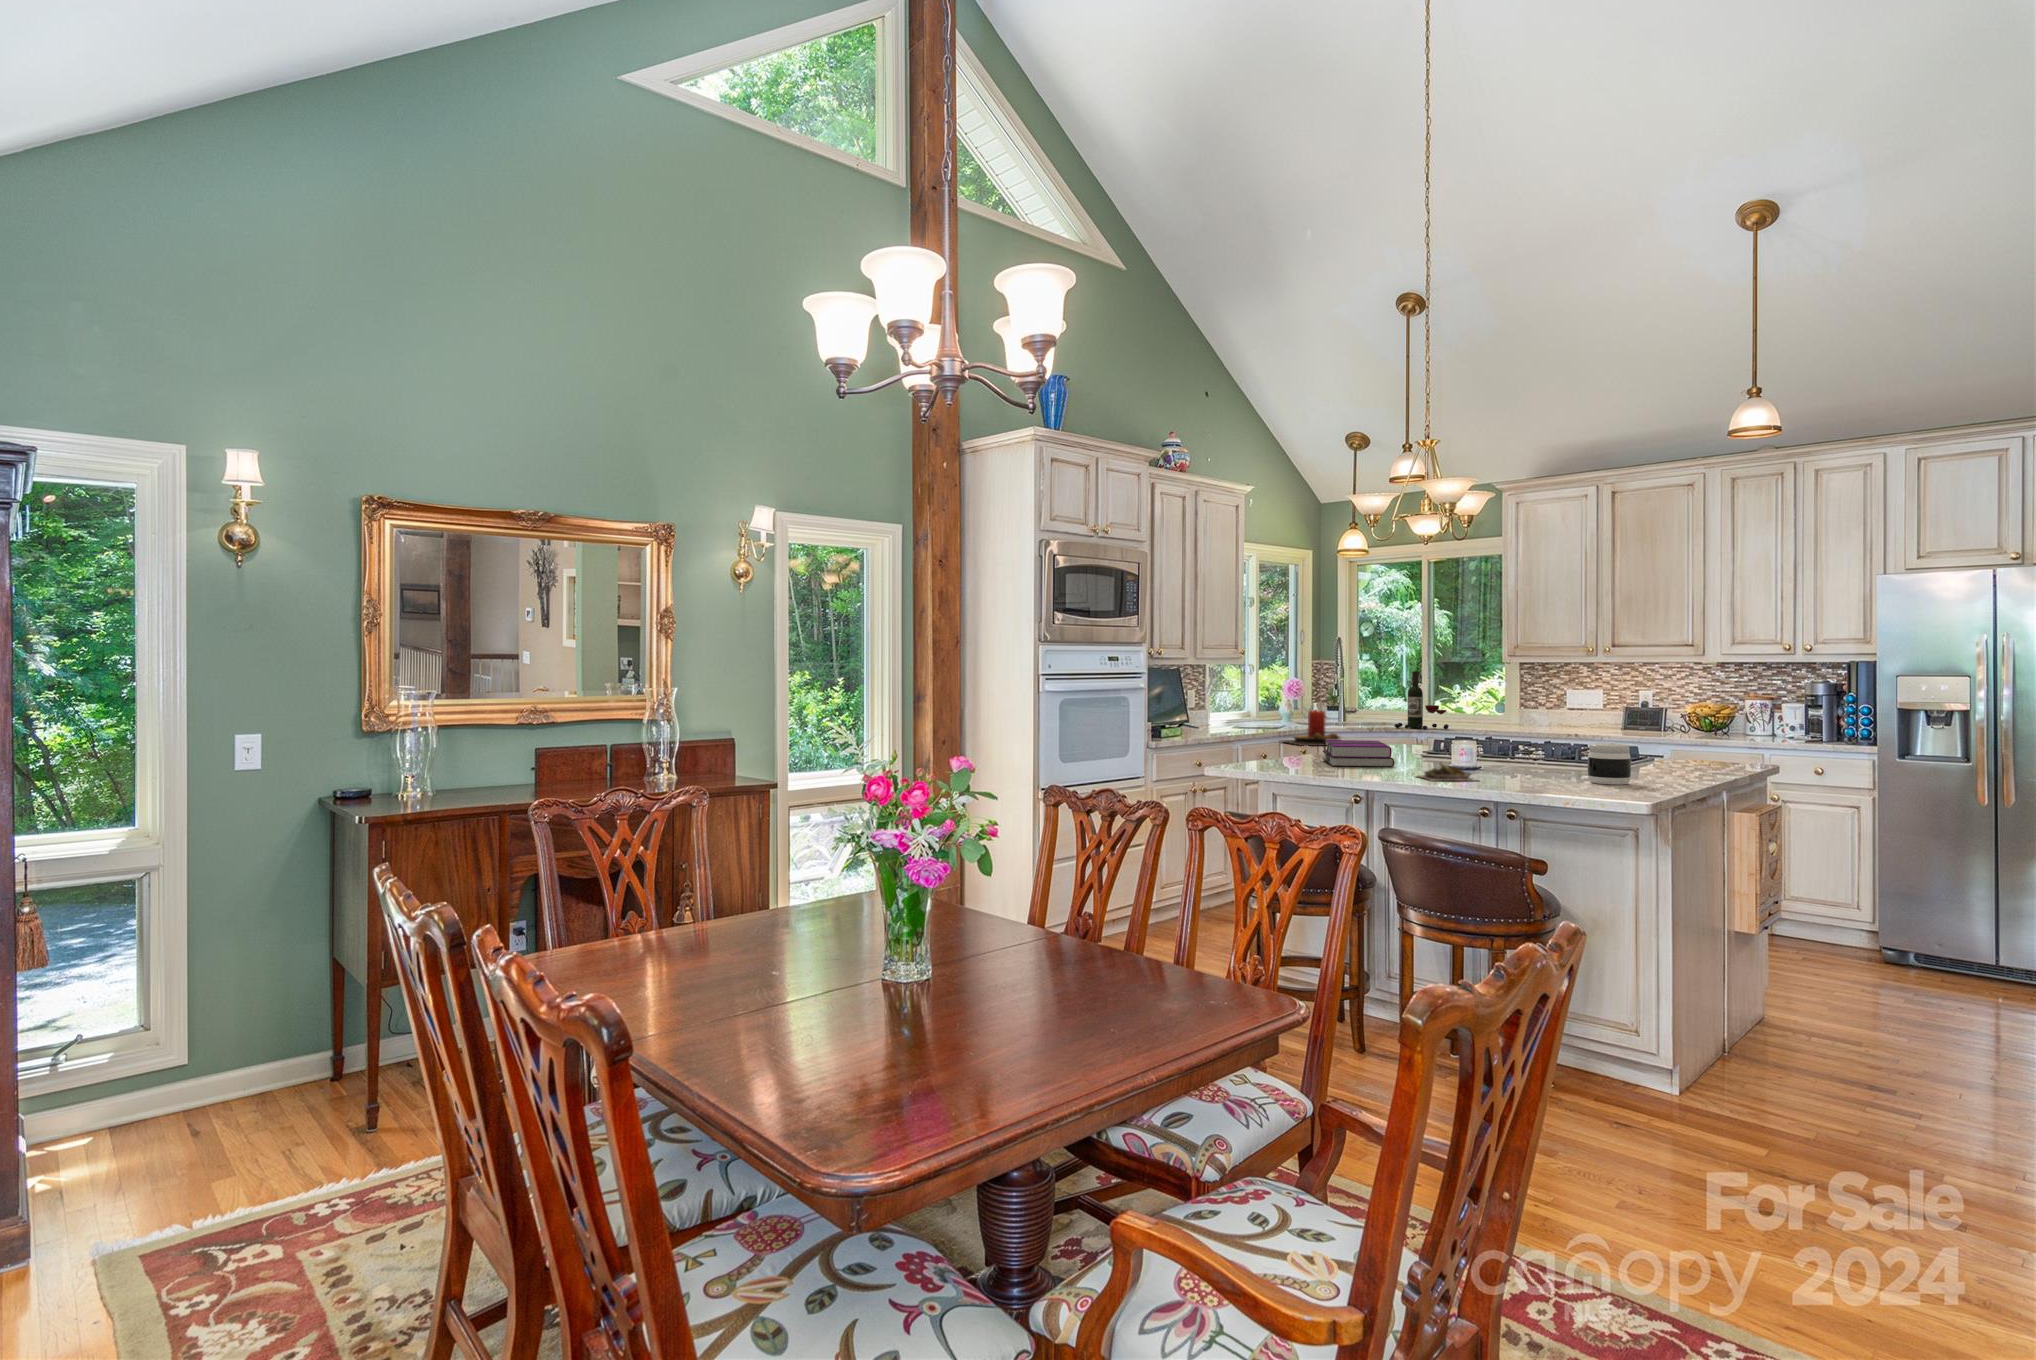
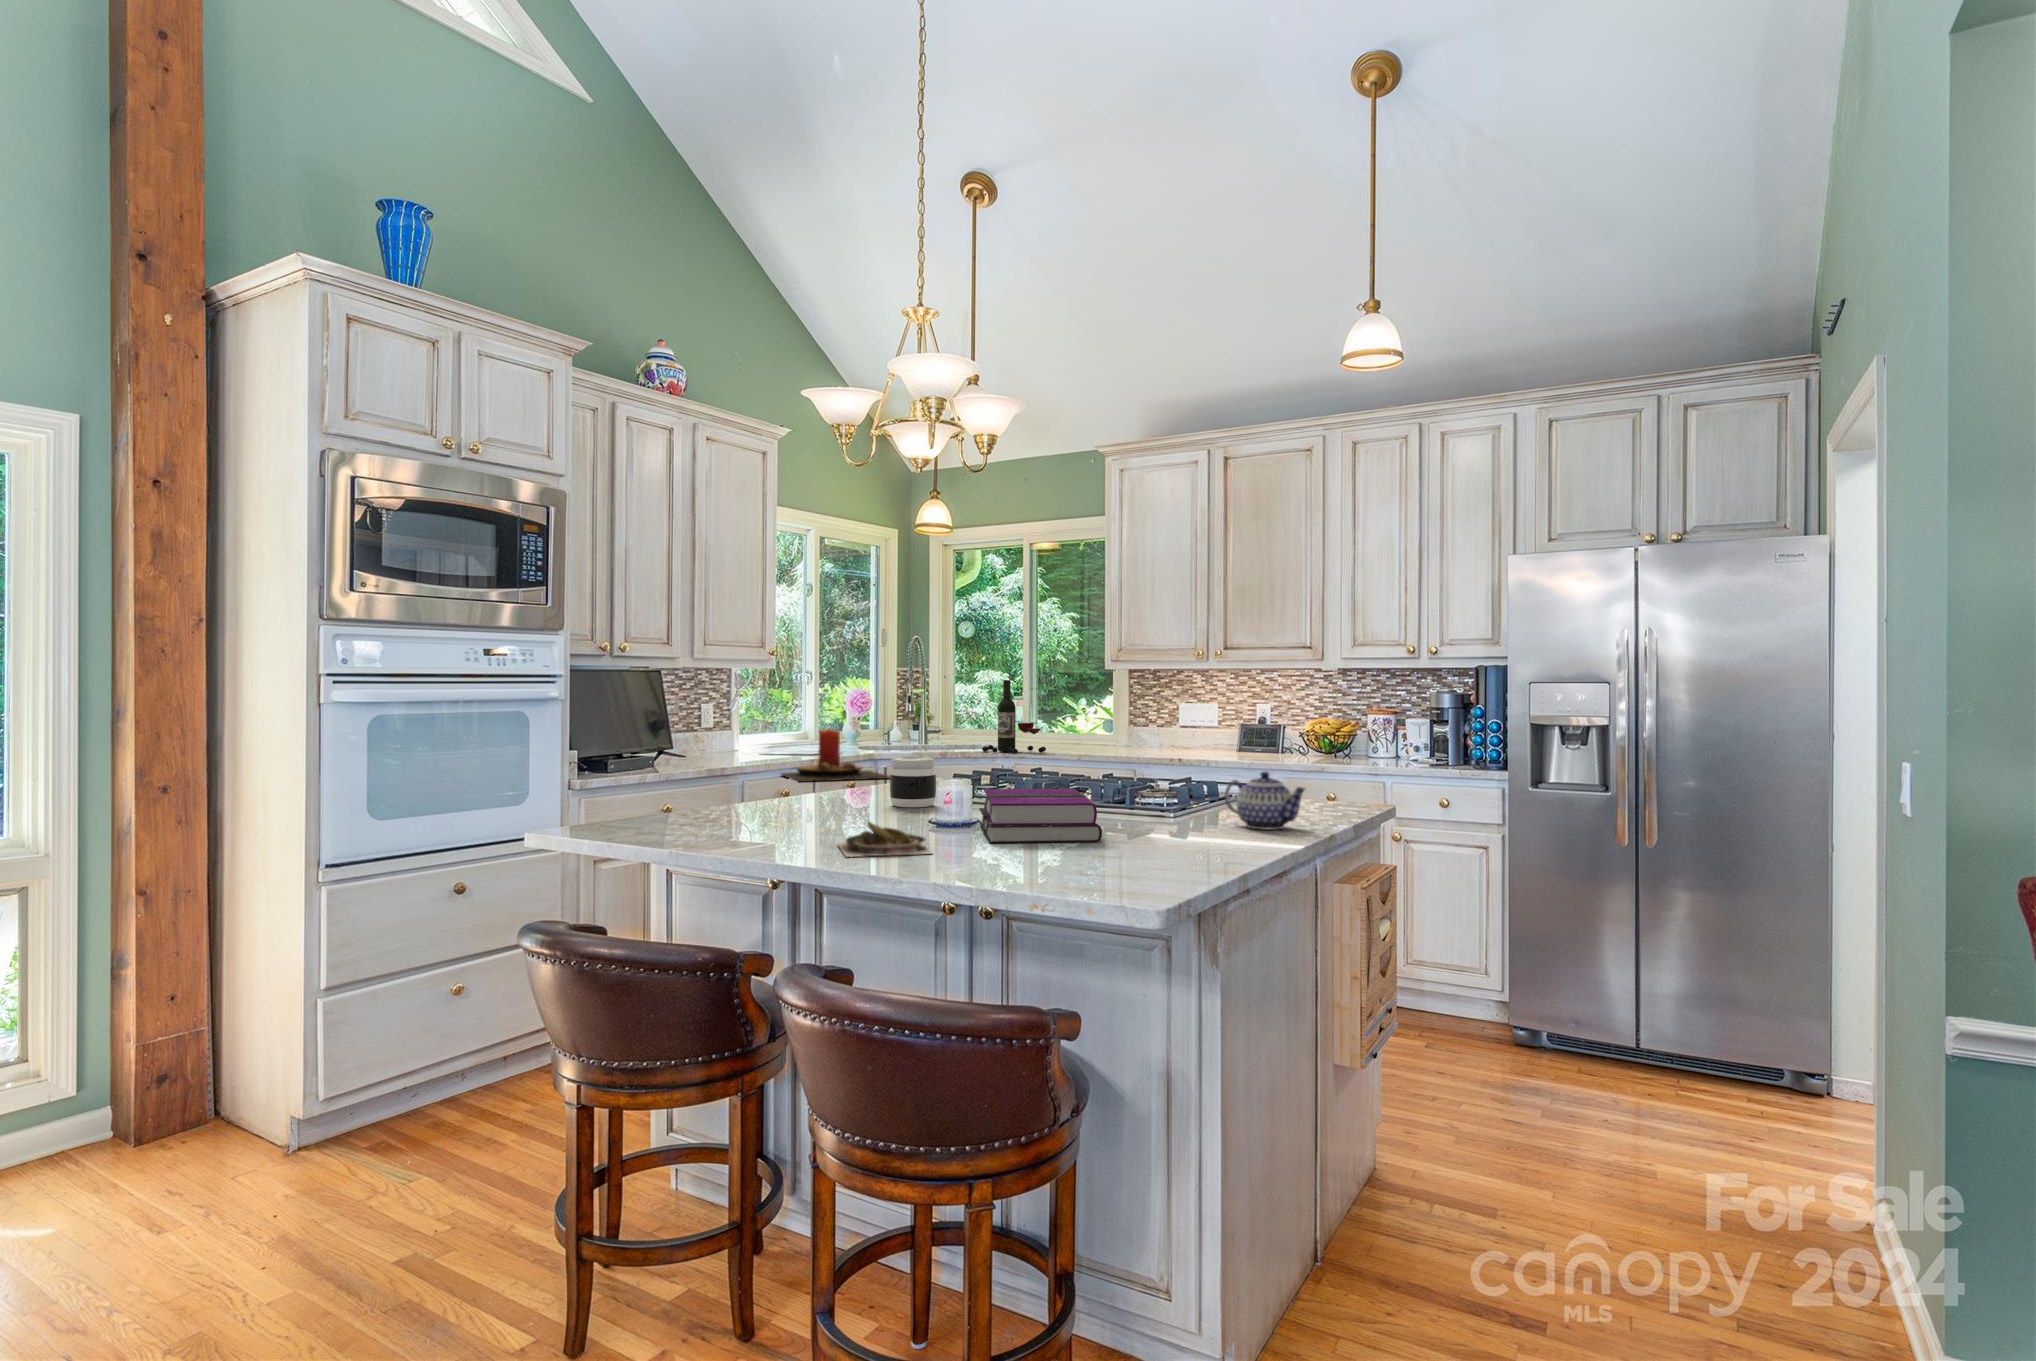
teapot: none [1653,738,1715,775] -> present [1225,772,1305,830]
hardback book: present [1323,740,1395,767] -> present [979,789,1102,843]
jar: present [1588,743,1631,785] -> present [890,757,936,807]

